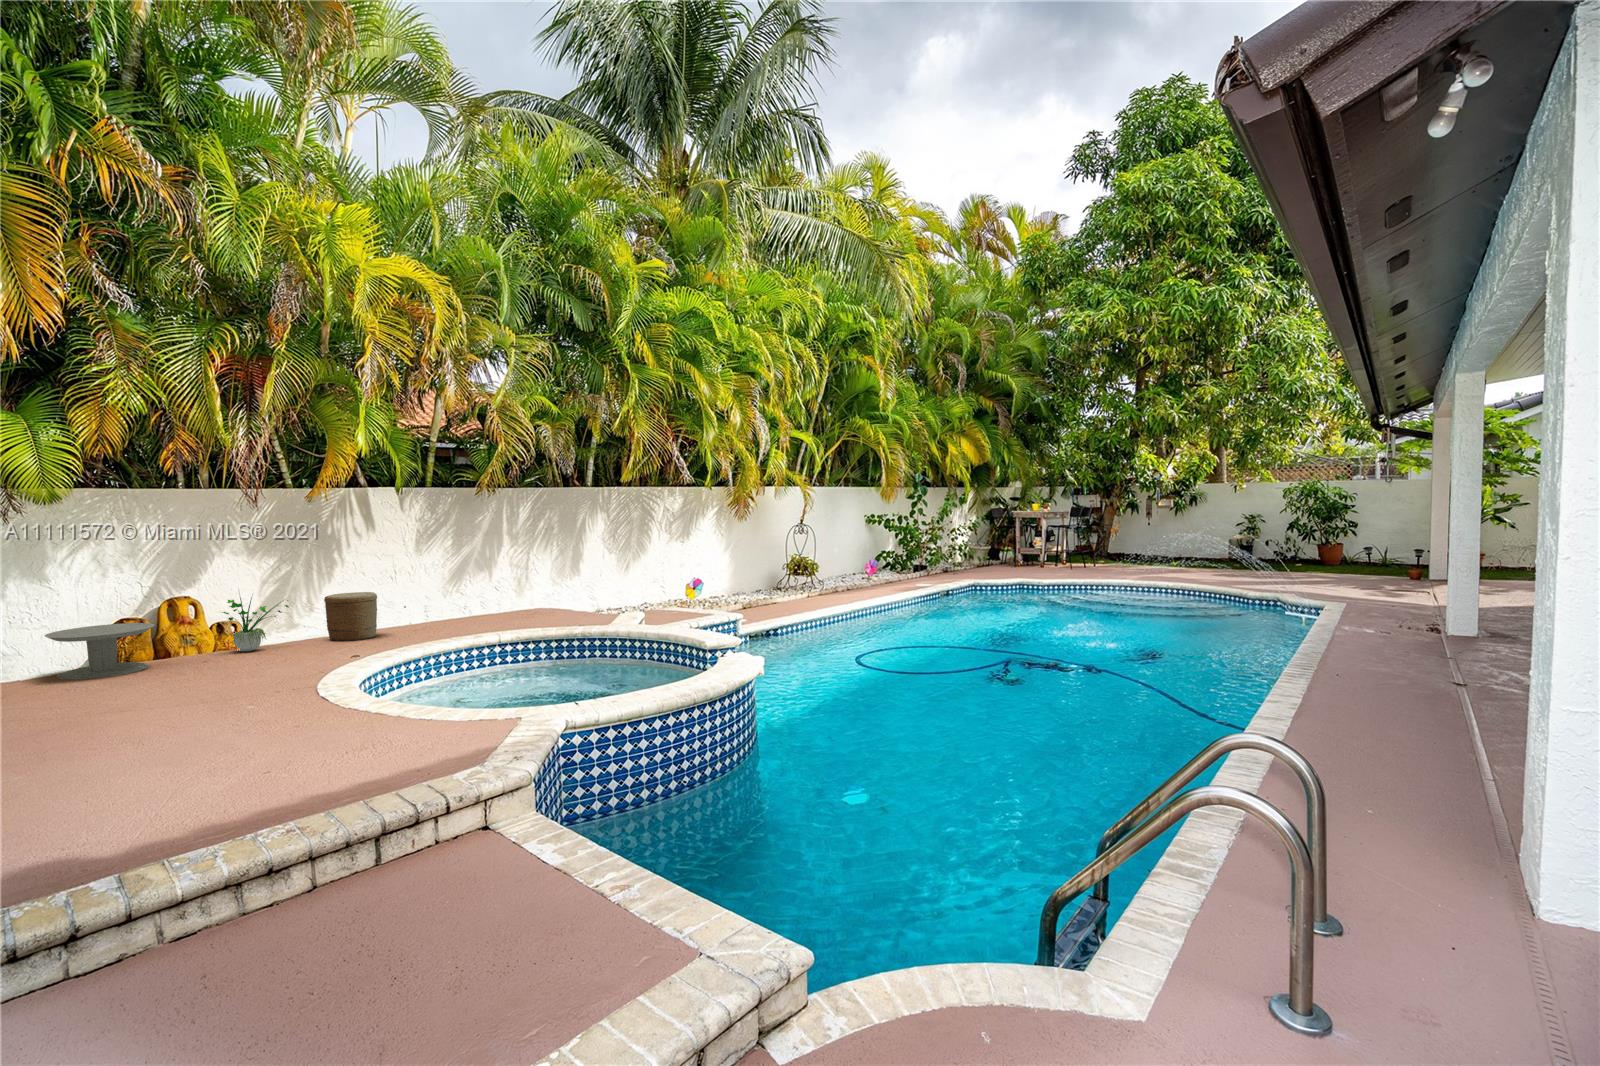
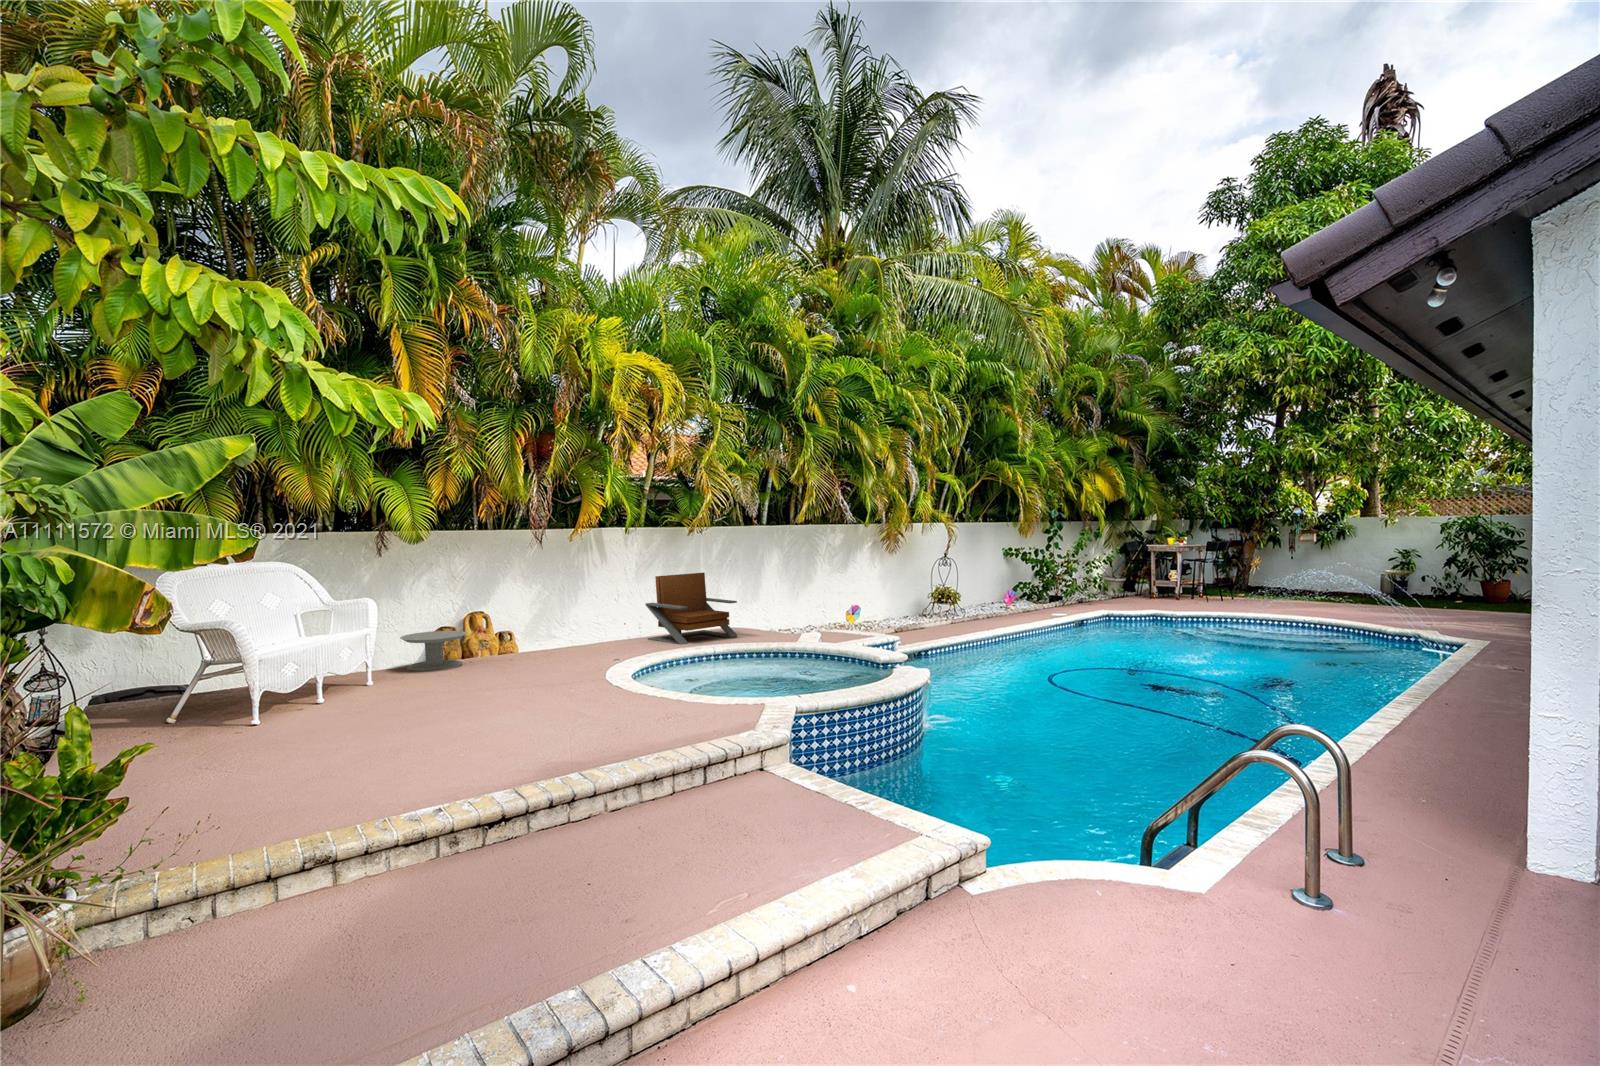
lounge chair: none [430,543,550,634] -> present [645,573,738,645]
woven basket: present [324,592,377,641] -> none [572,611,610,649]
potted plant: present [223,597,288,652] -> none [504,604,552,655]

